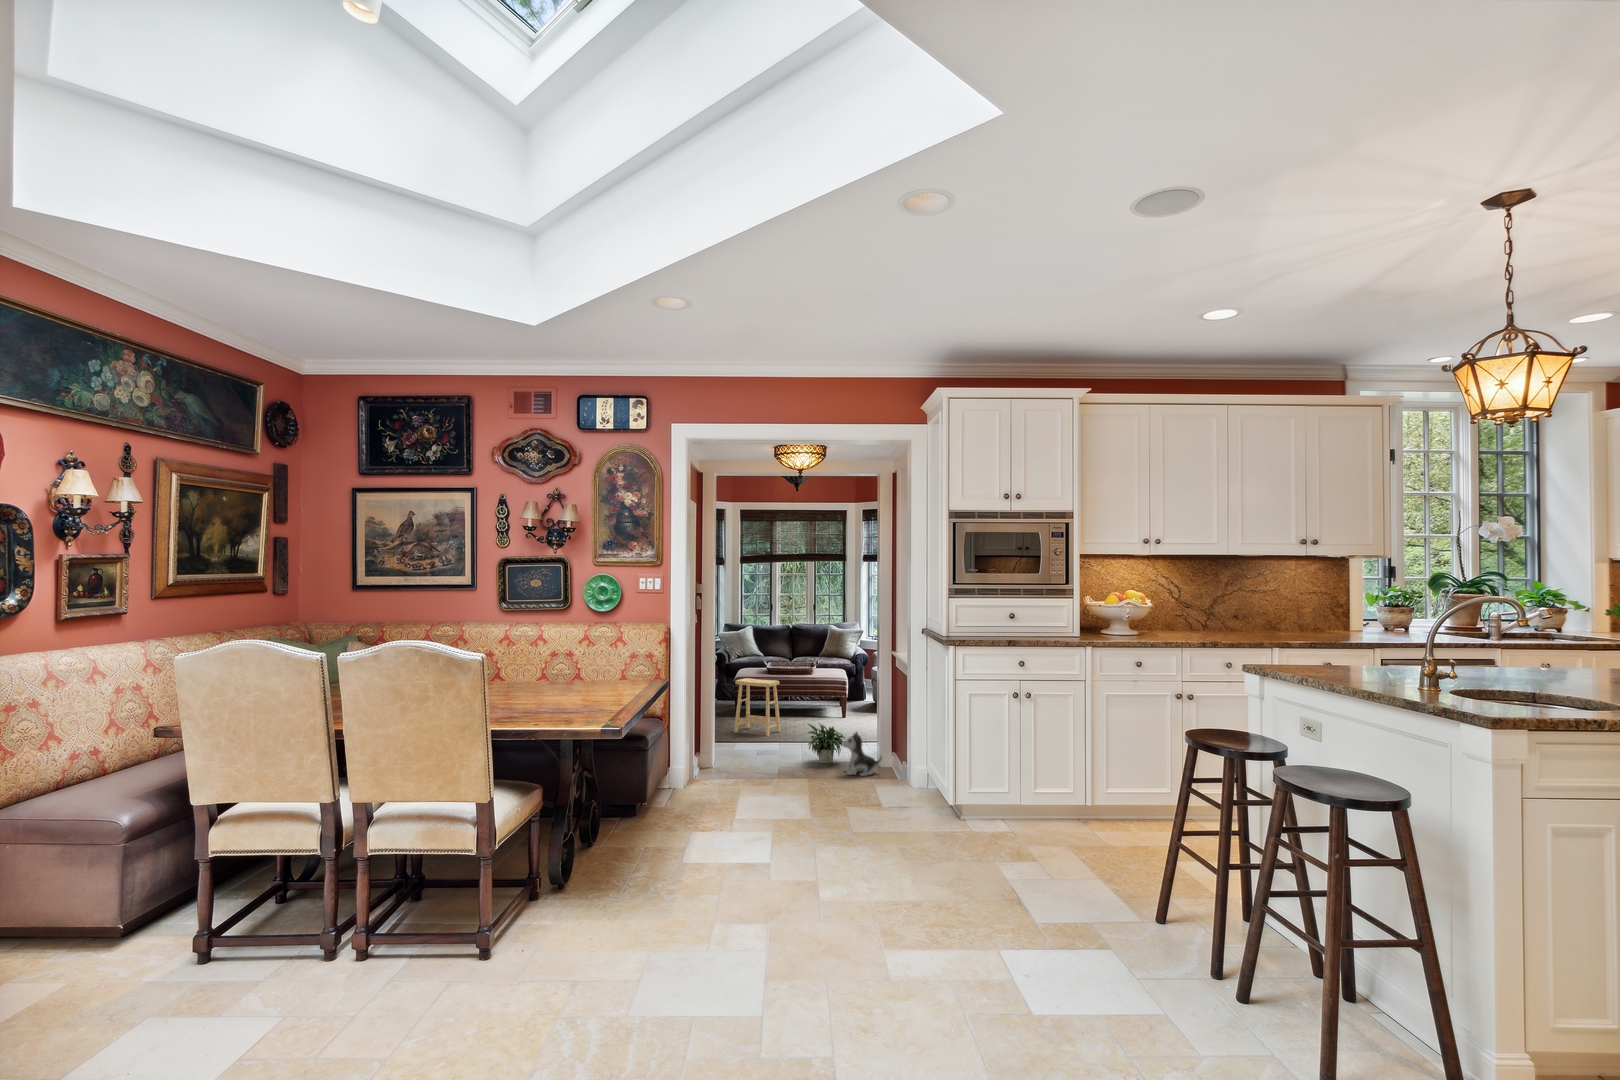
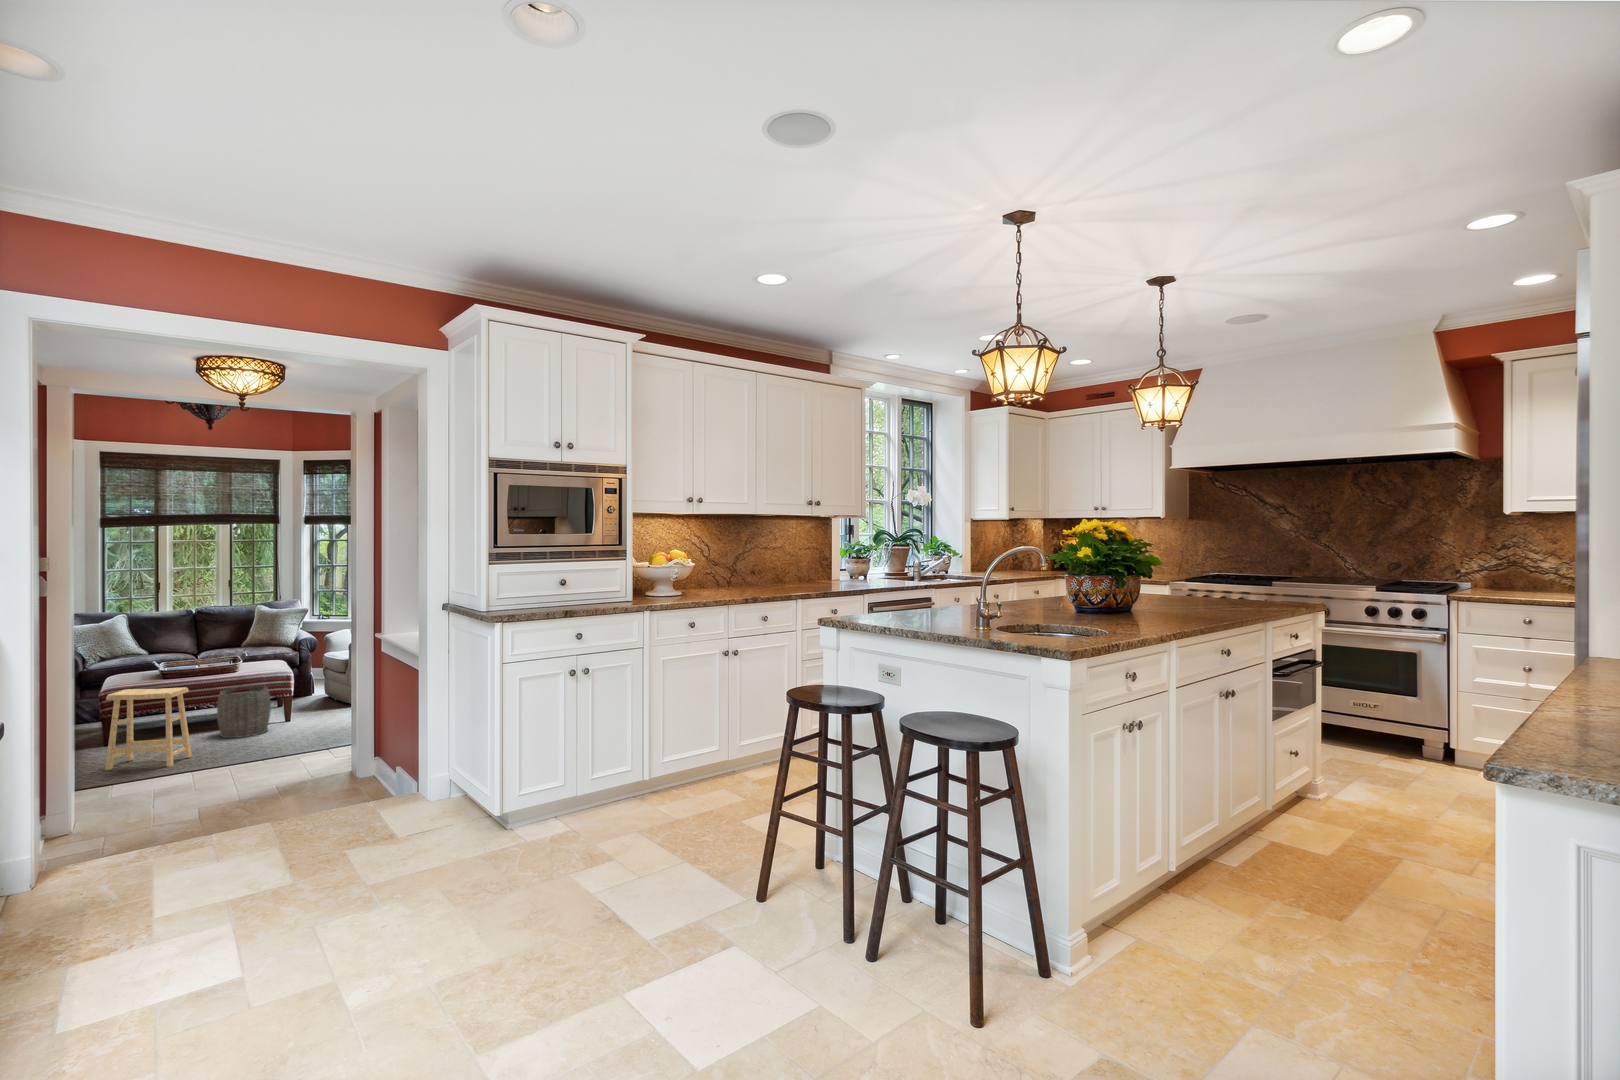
woven basket: none [799,686,831,723] -> present [217,686,271,738]
potted plant: present [808,723,845,763] -> none [242,736,312,790]
plush toy: present [842,732,882,776] -> none [309,740,369,800]

